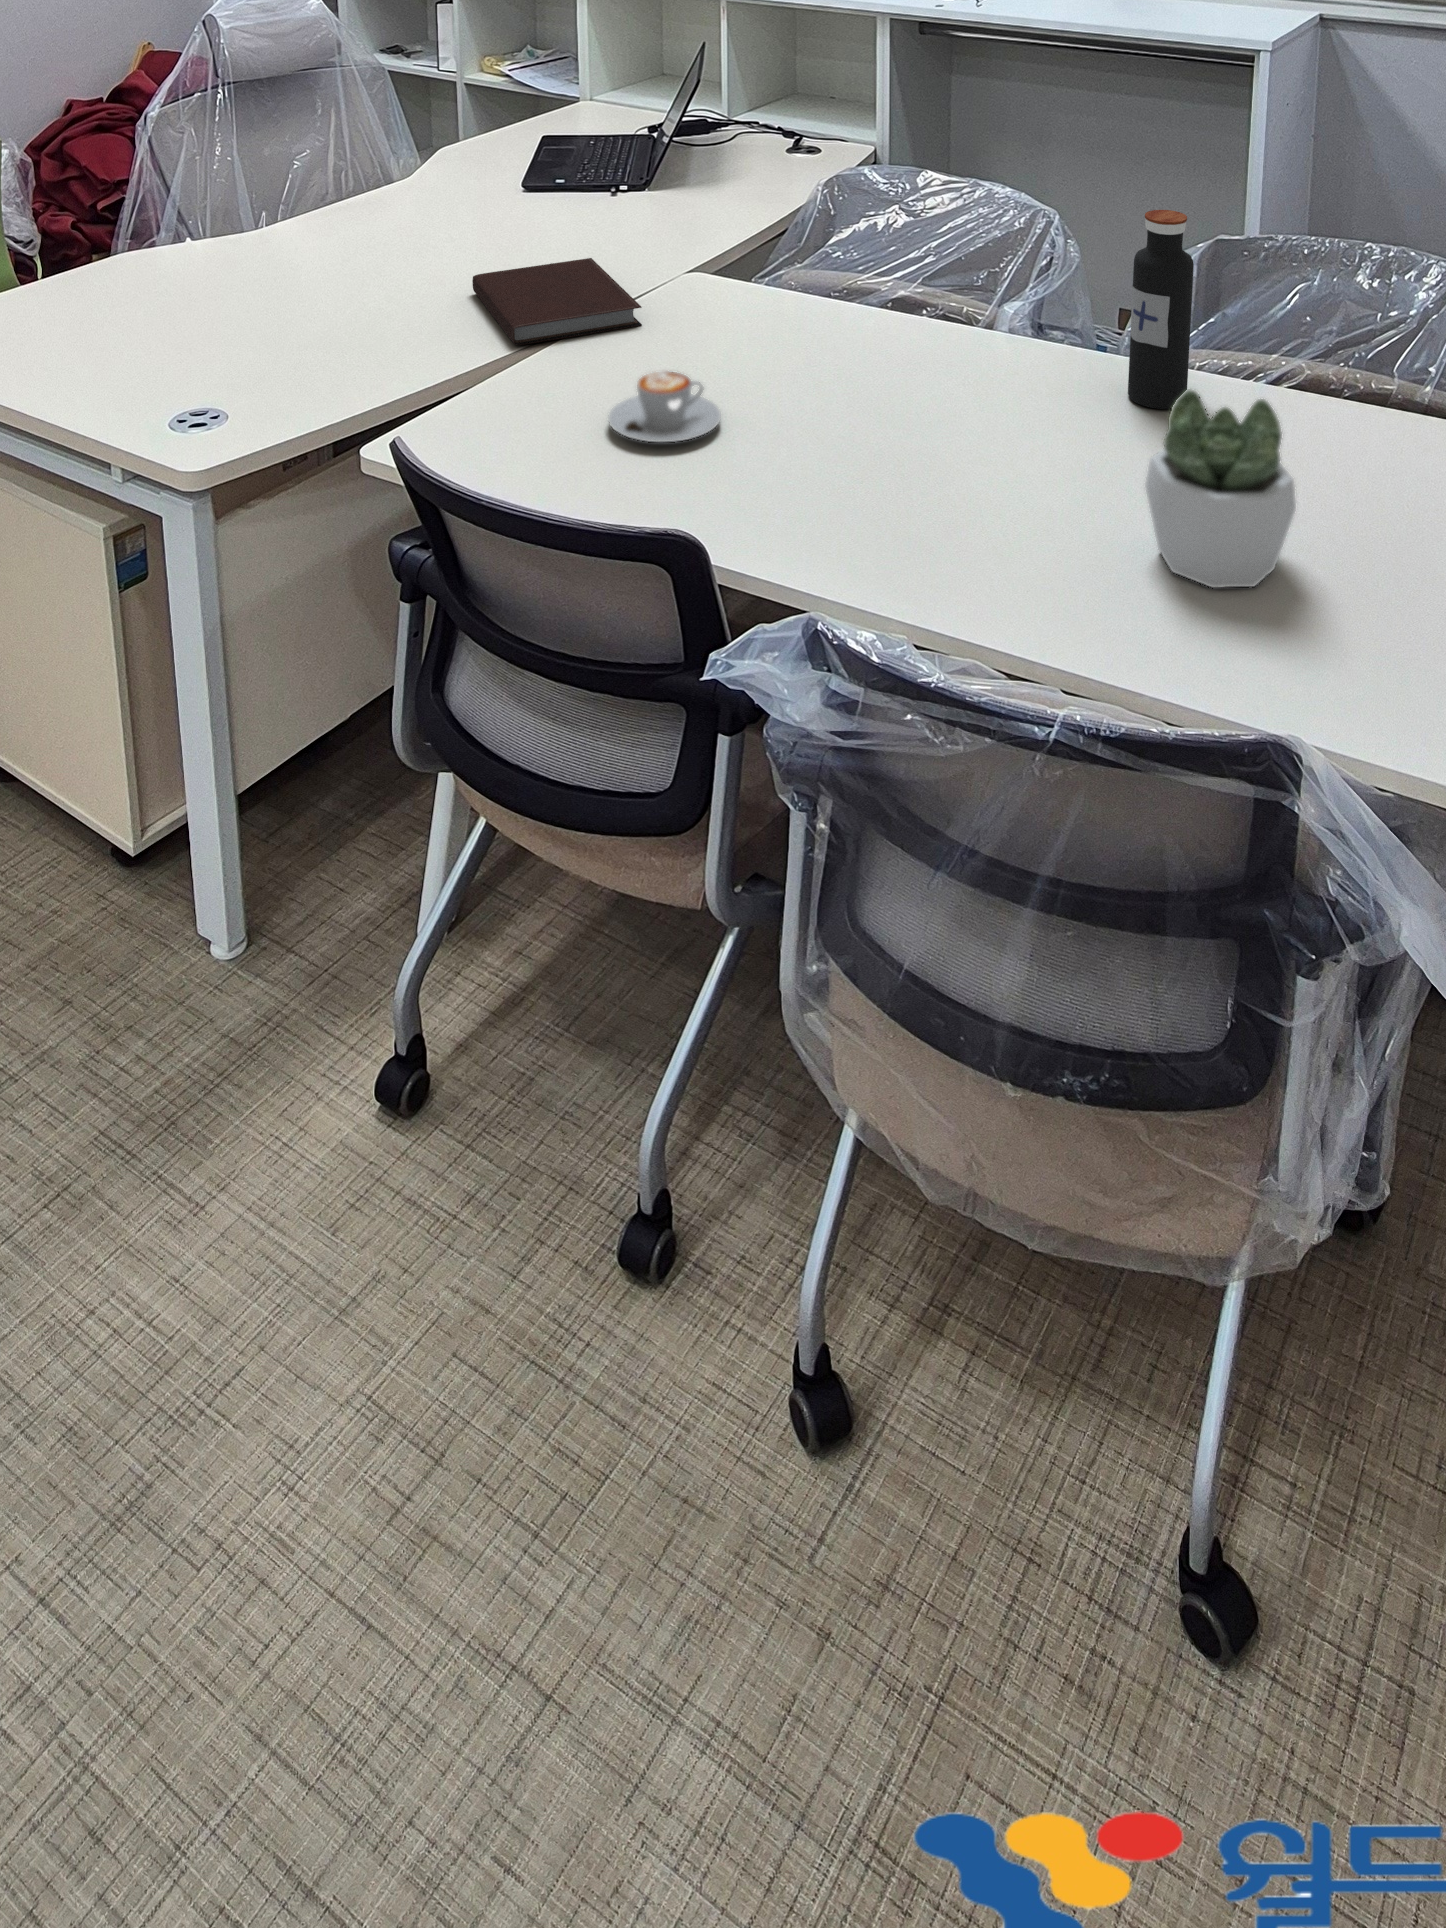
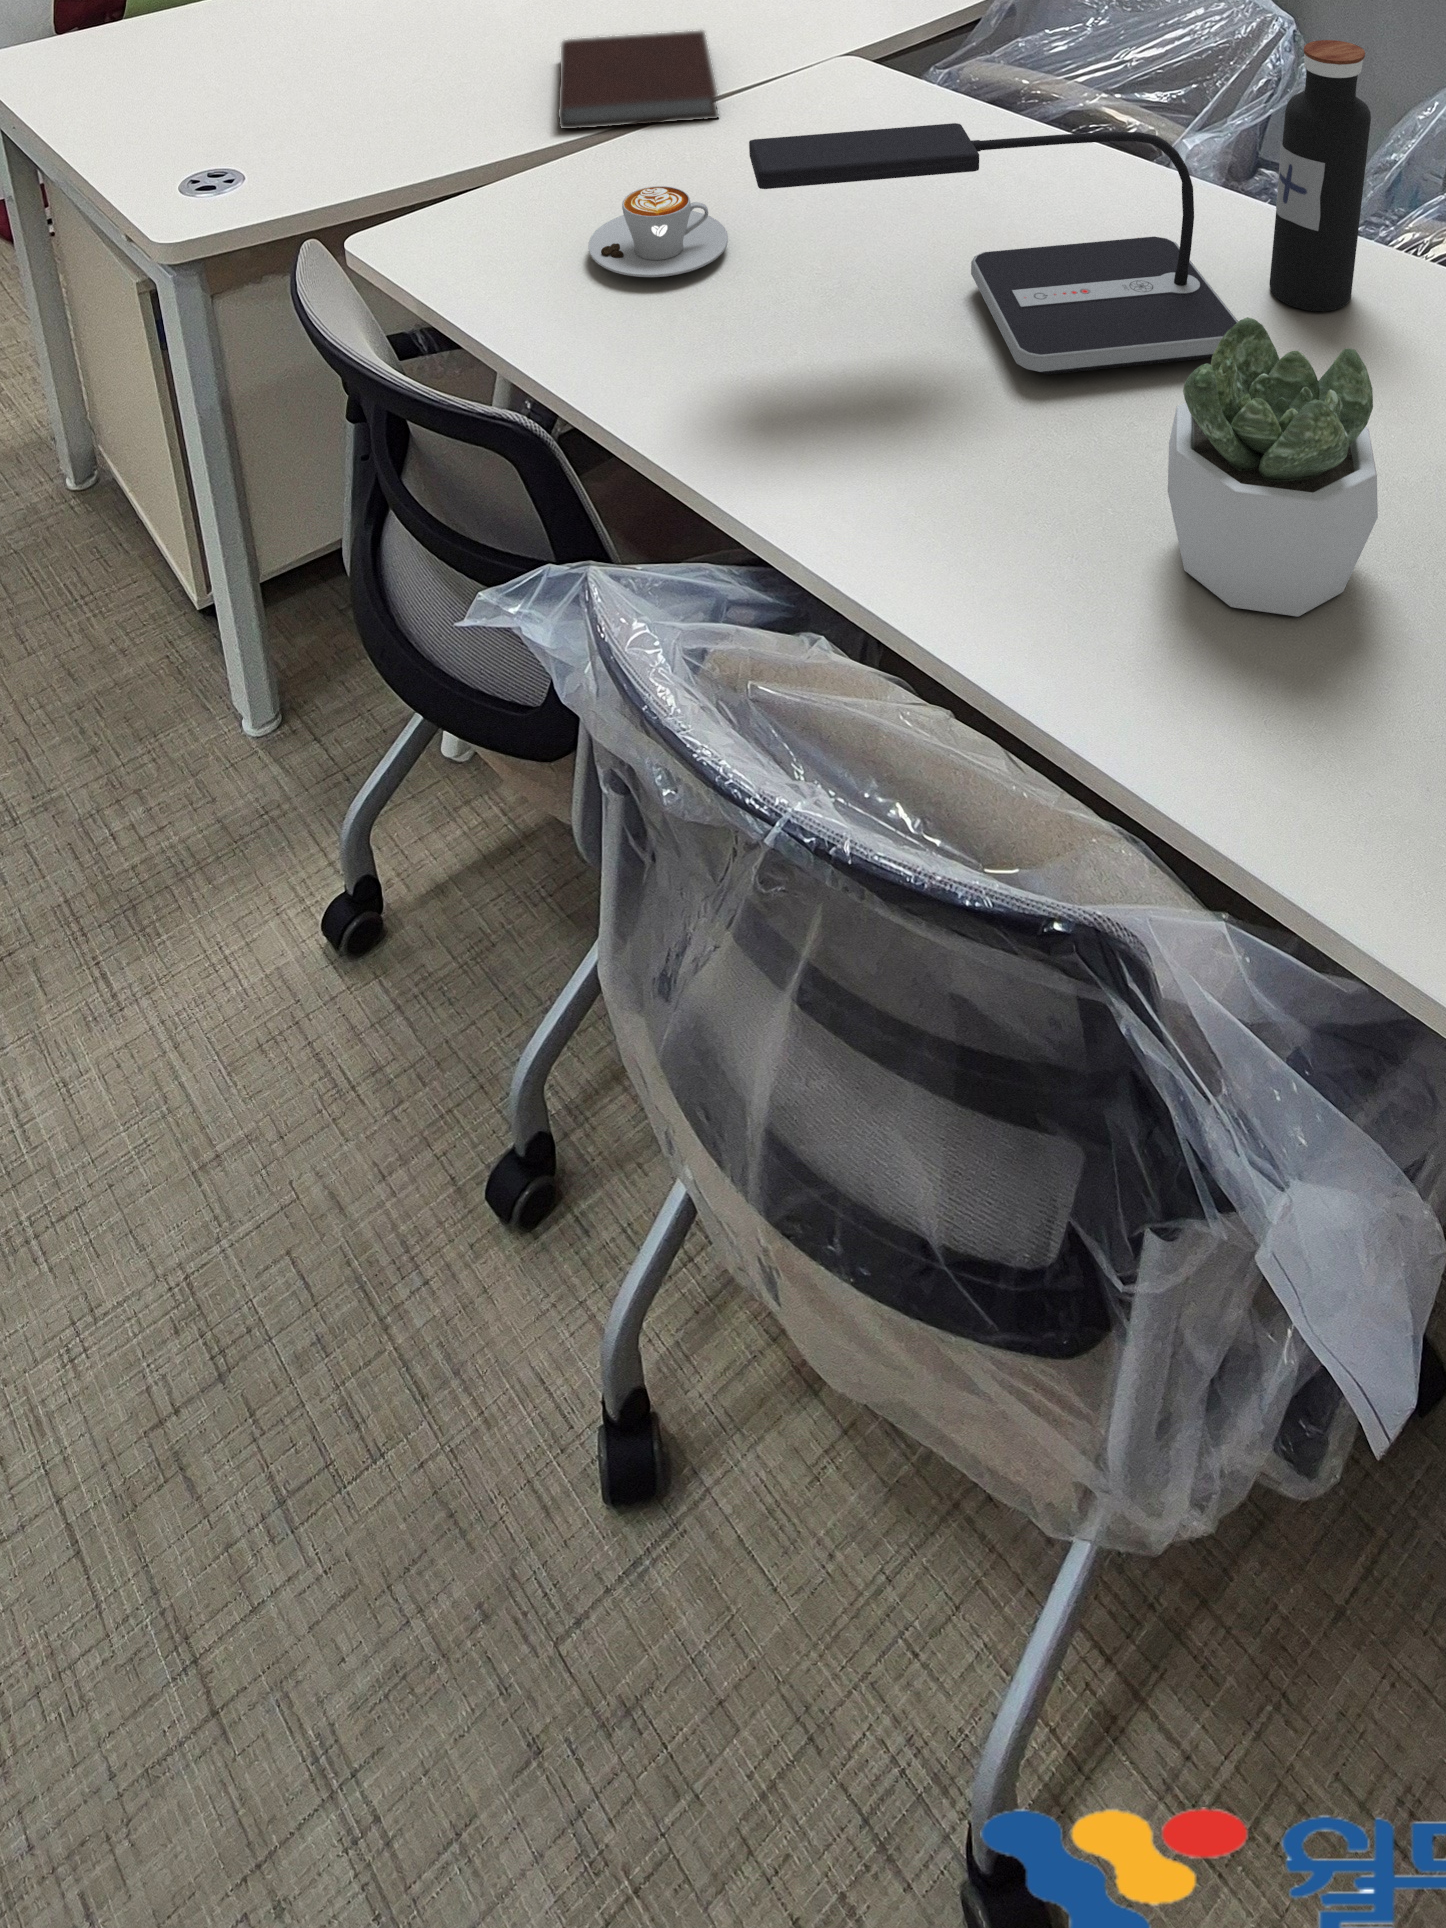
desk lamp: none [785,285,1136,471] -> present [749,123,1238,375]

